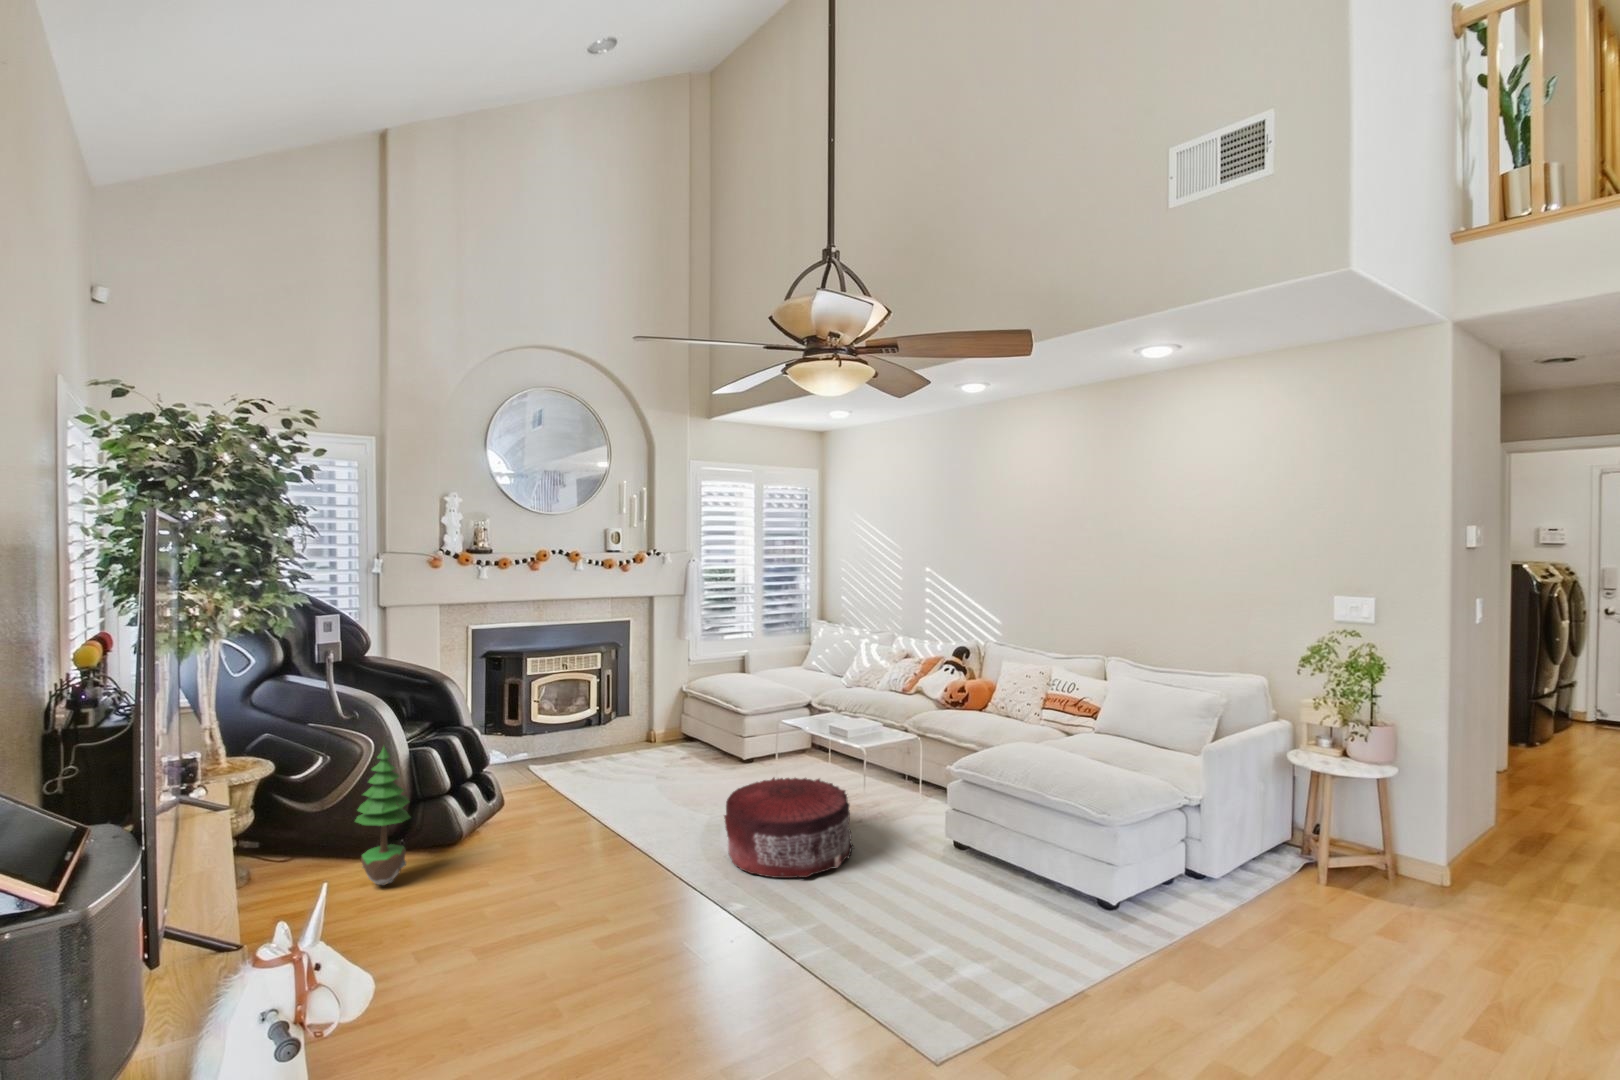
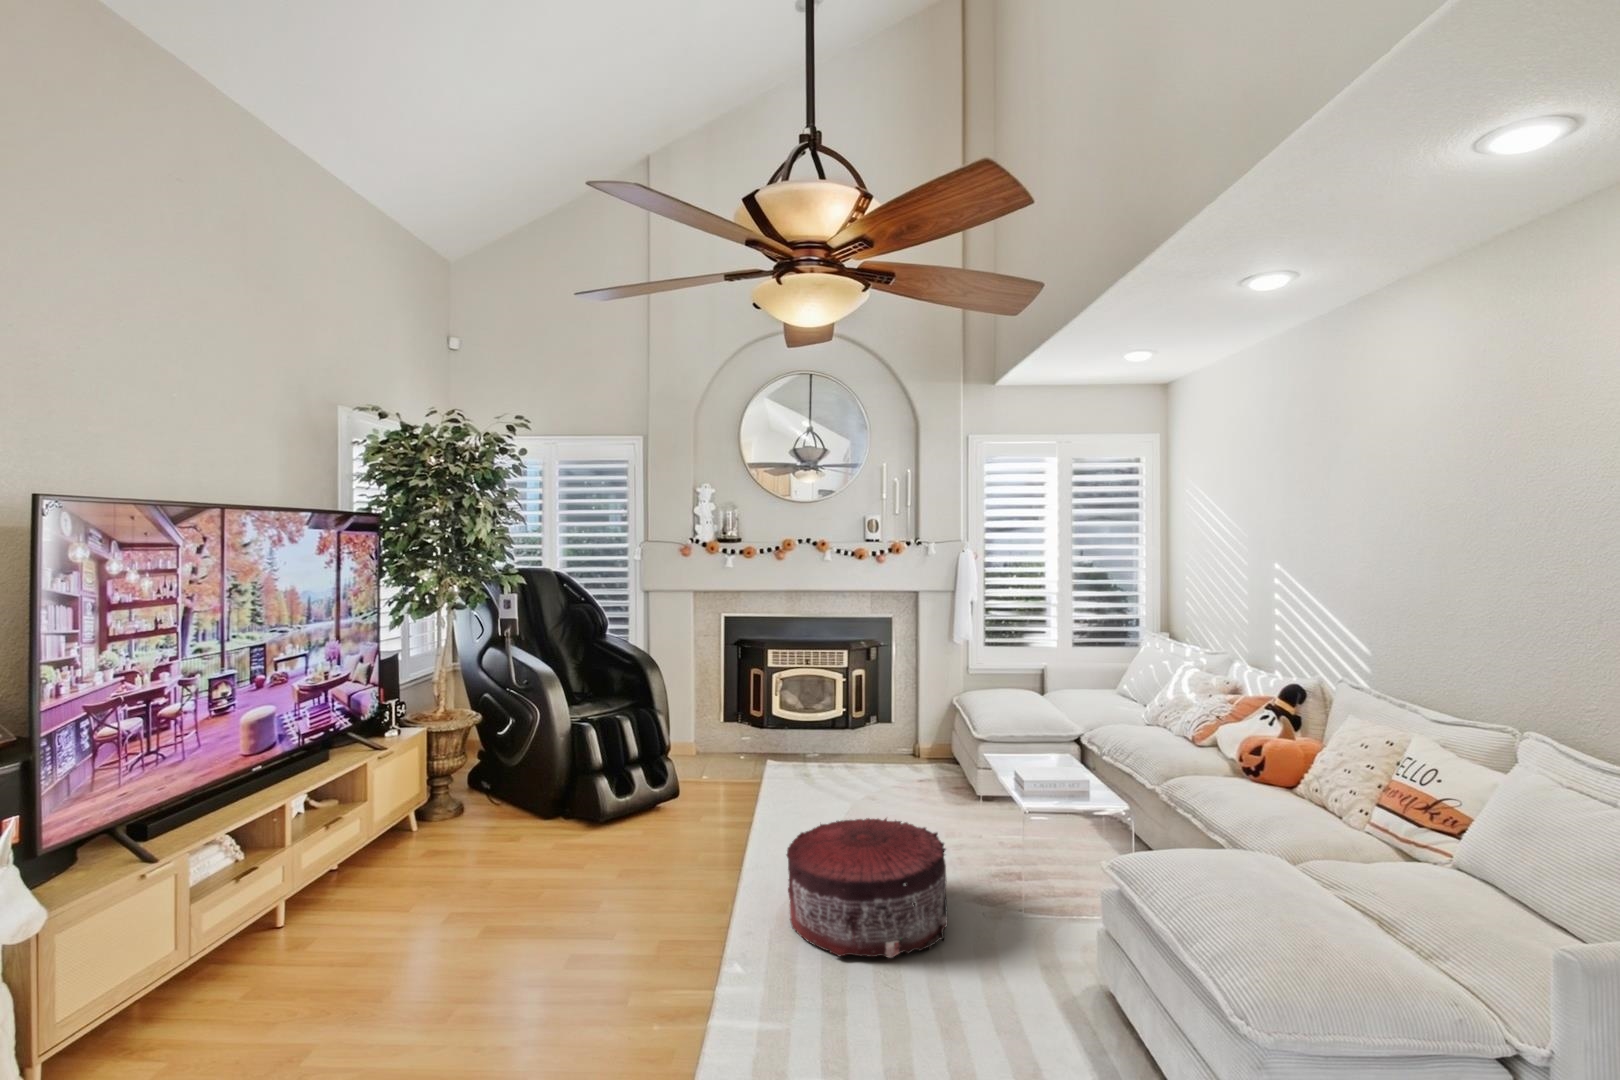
potted tree: present [355,747,411,885] -> none [506,707,554,836]

